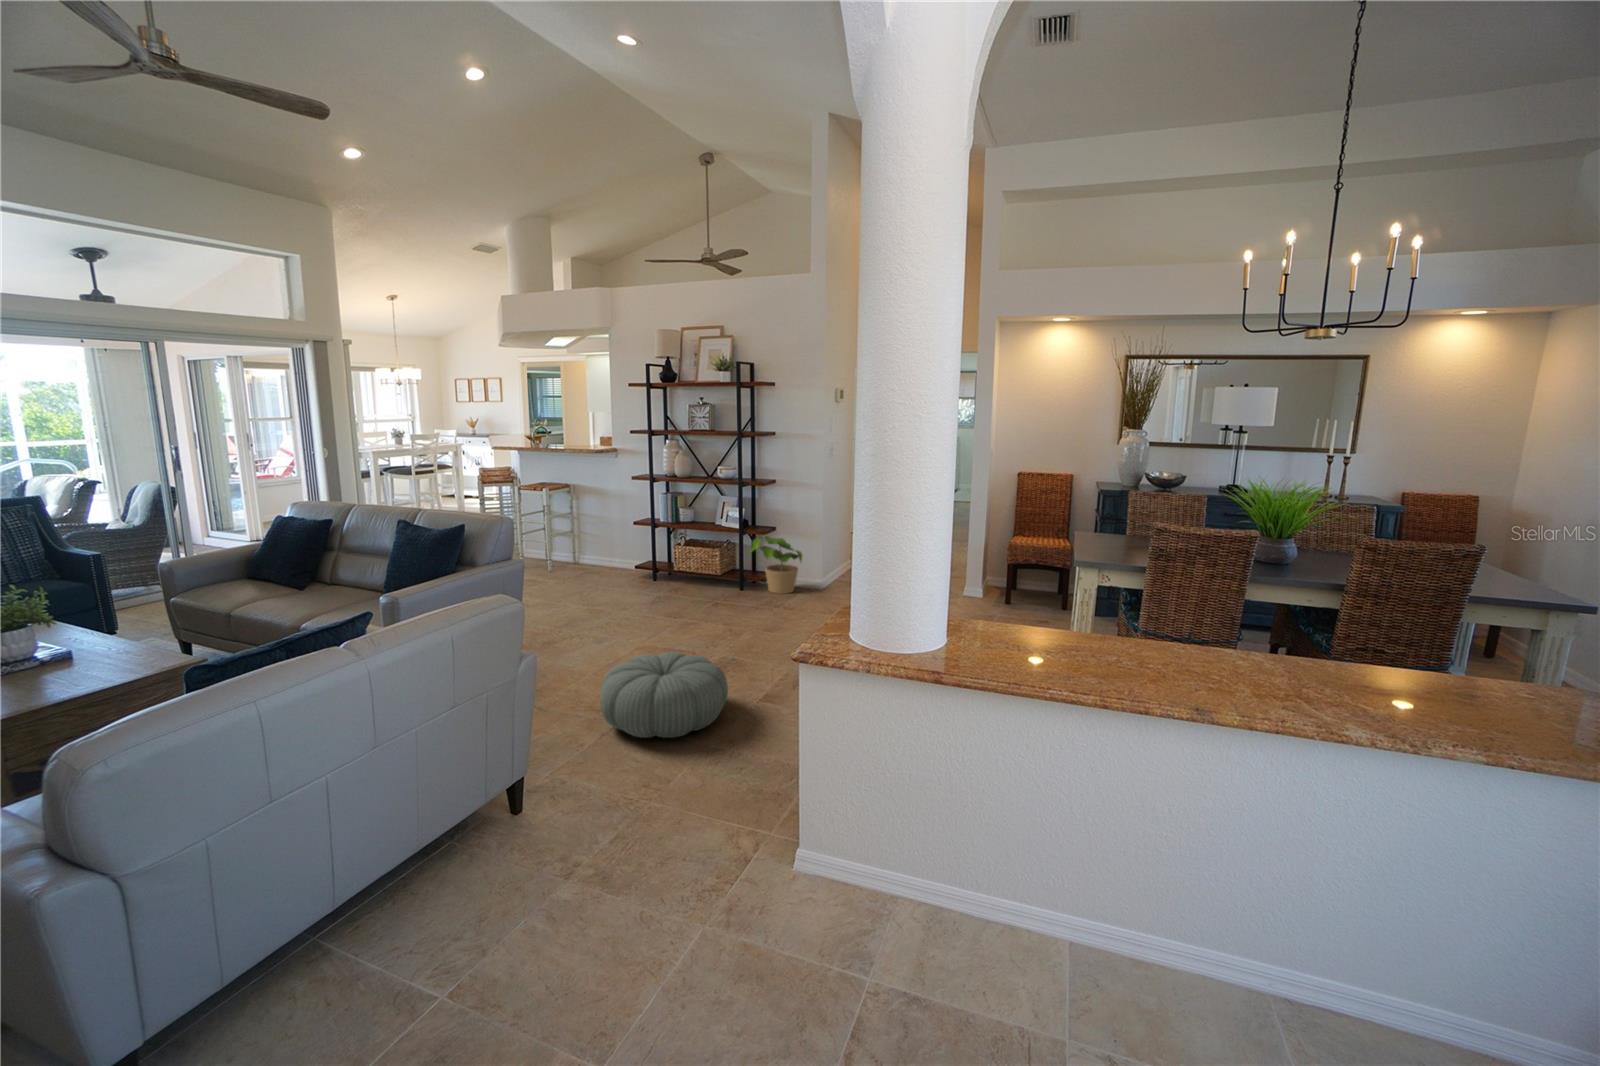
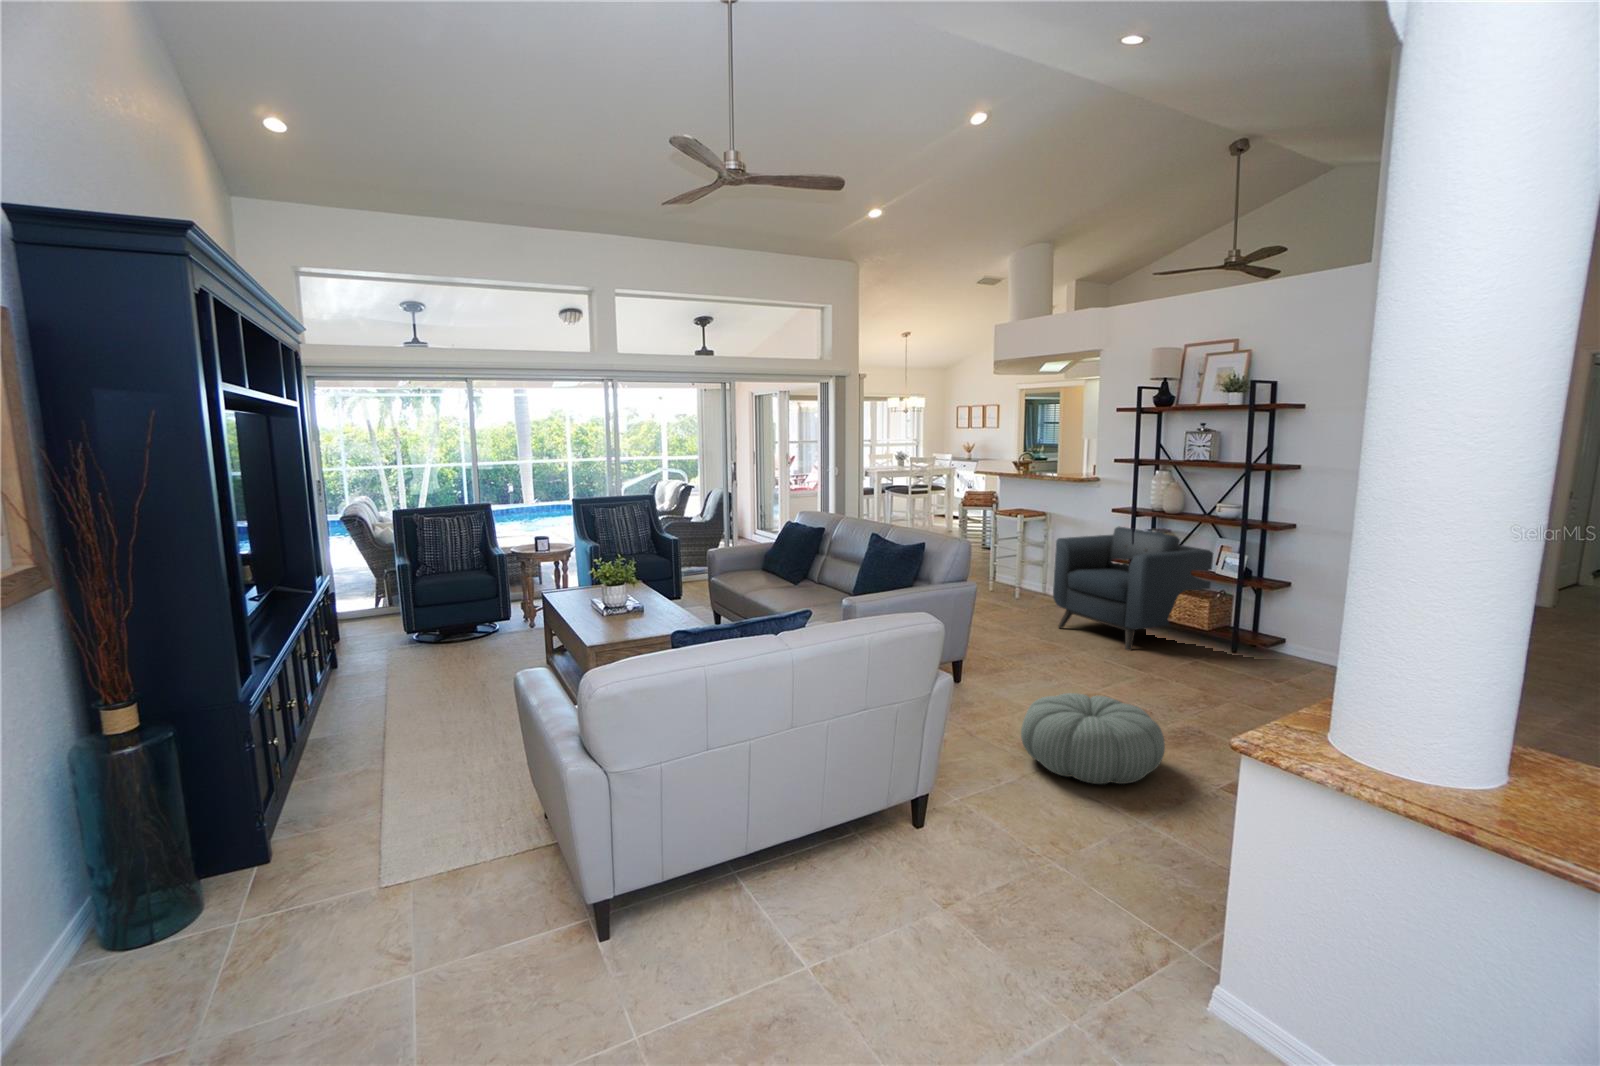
armchair: none [587,492,719,601] -> present [1053,526,1213,650]
potted plant: present [750,536,802,594] -> none [1247,592,1325,669]

